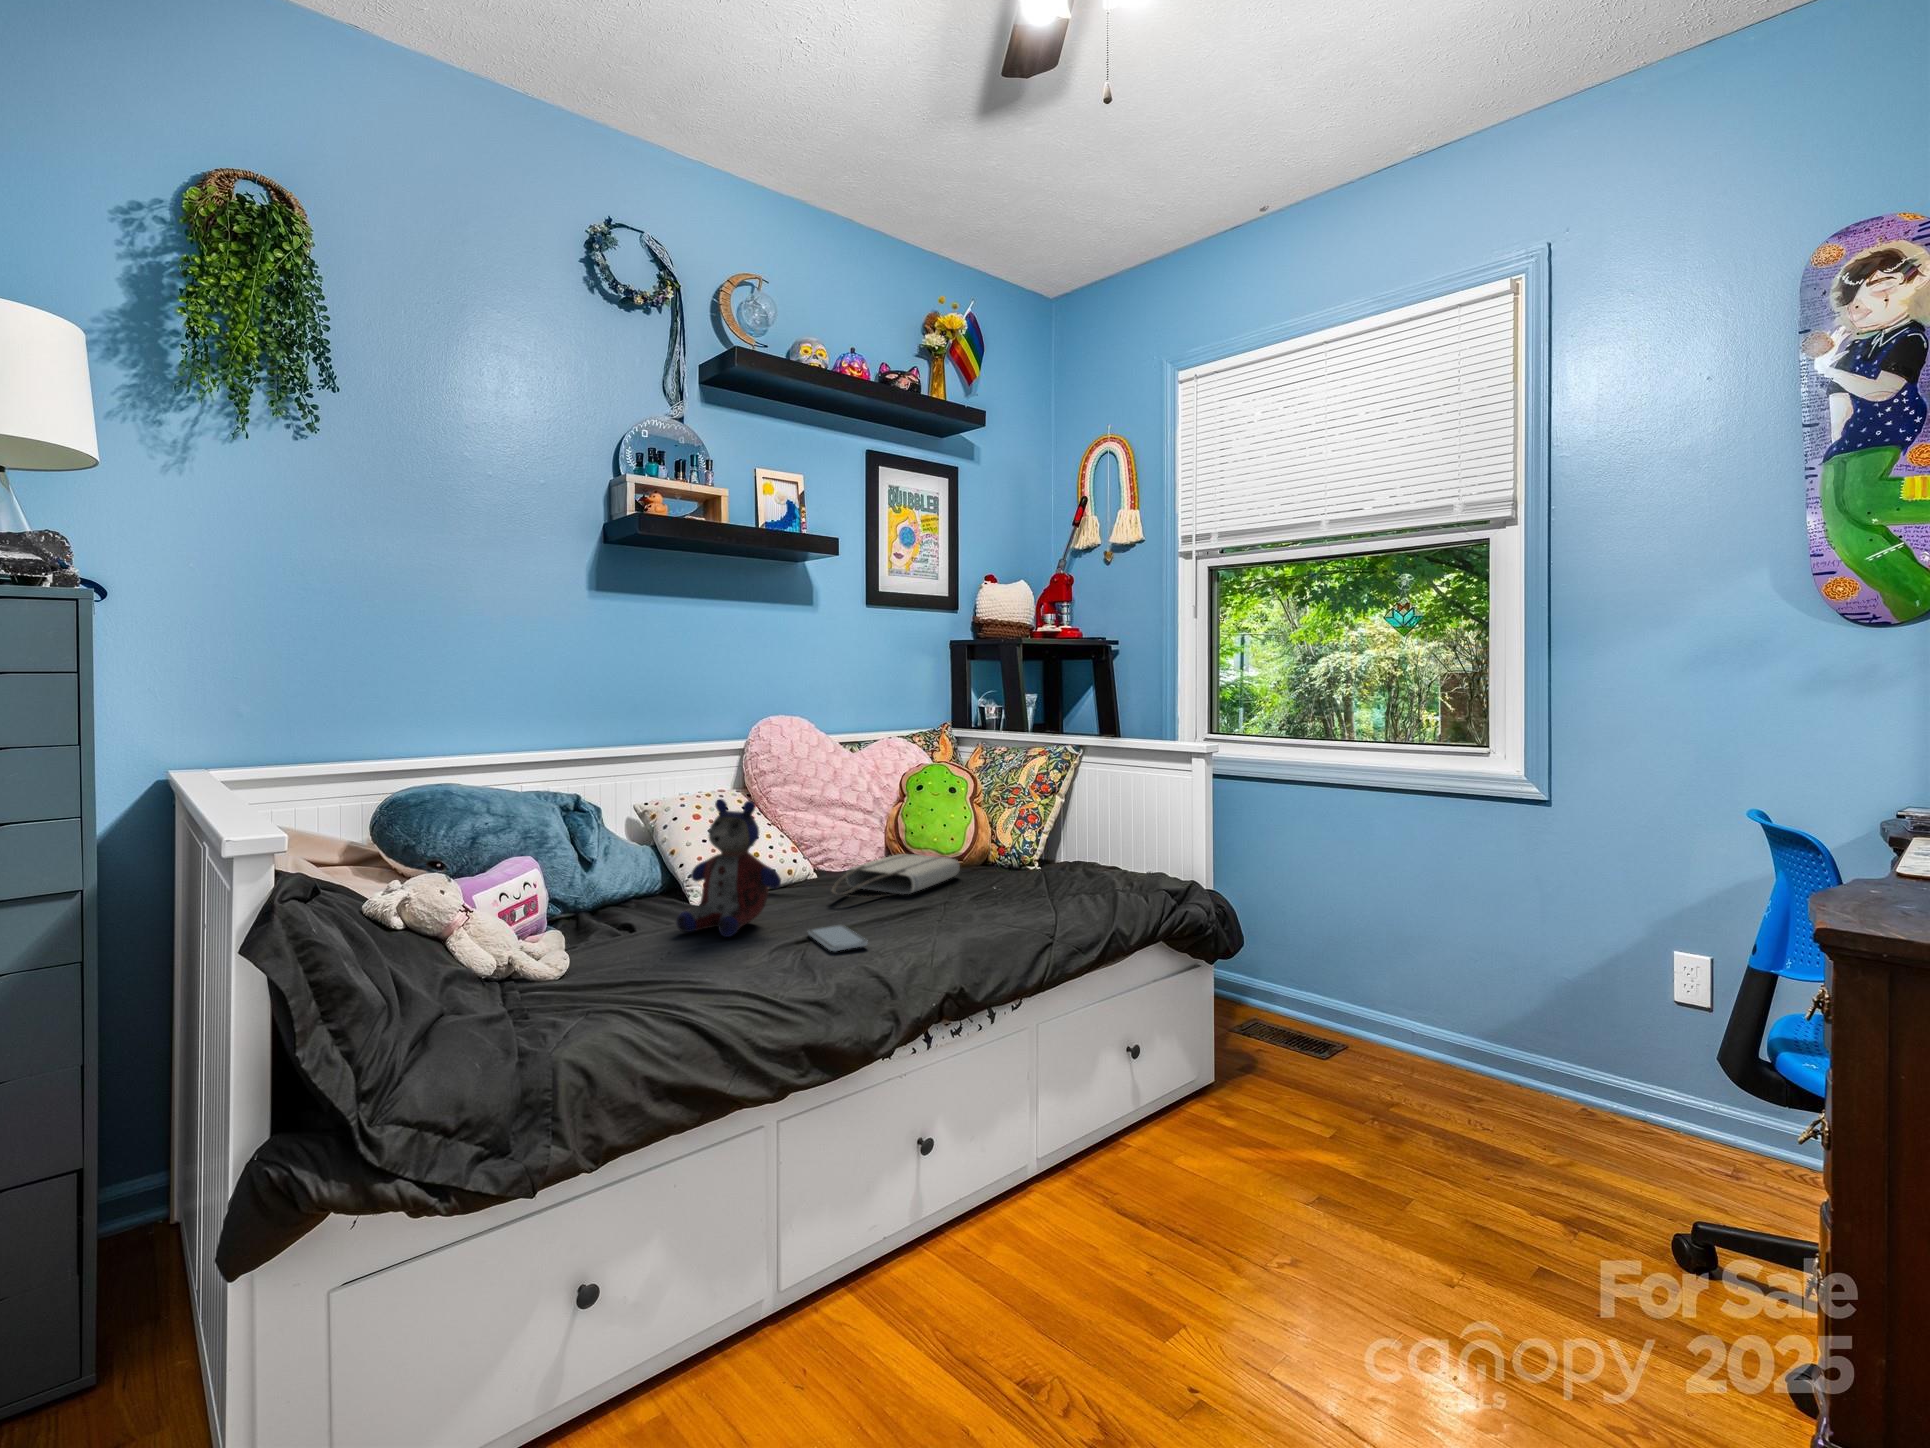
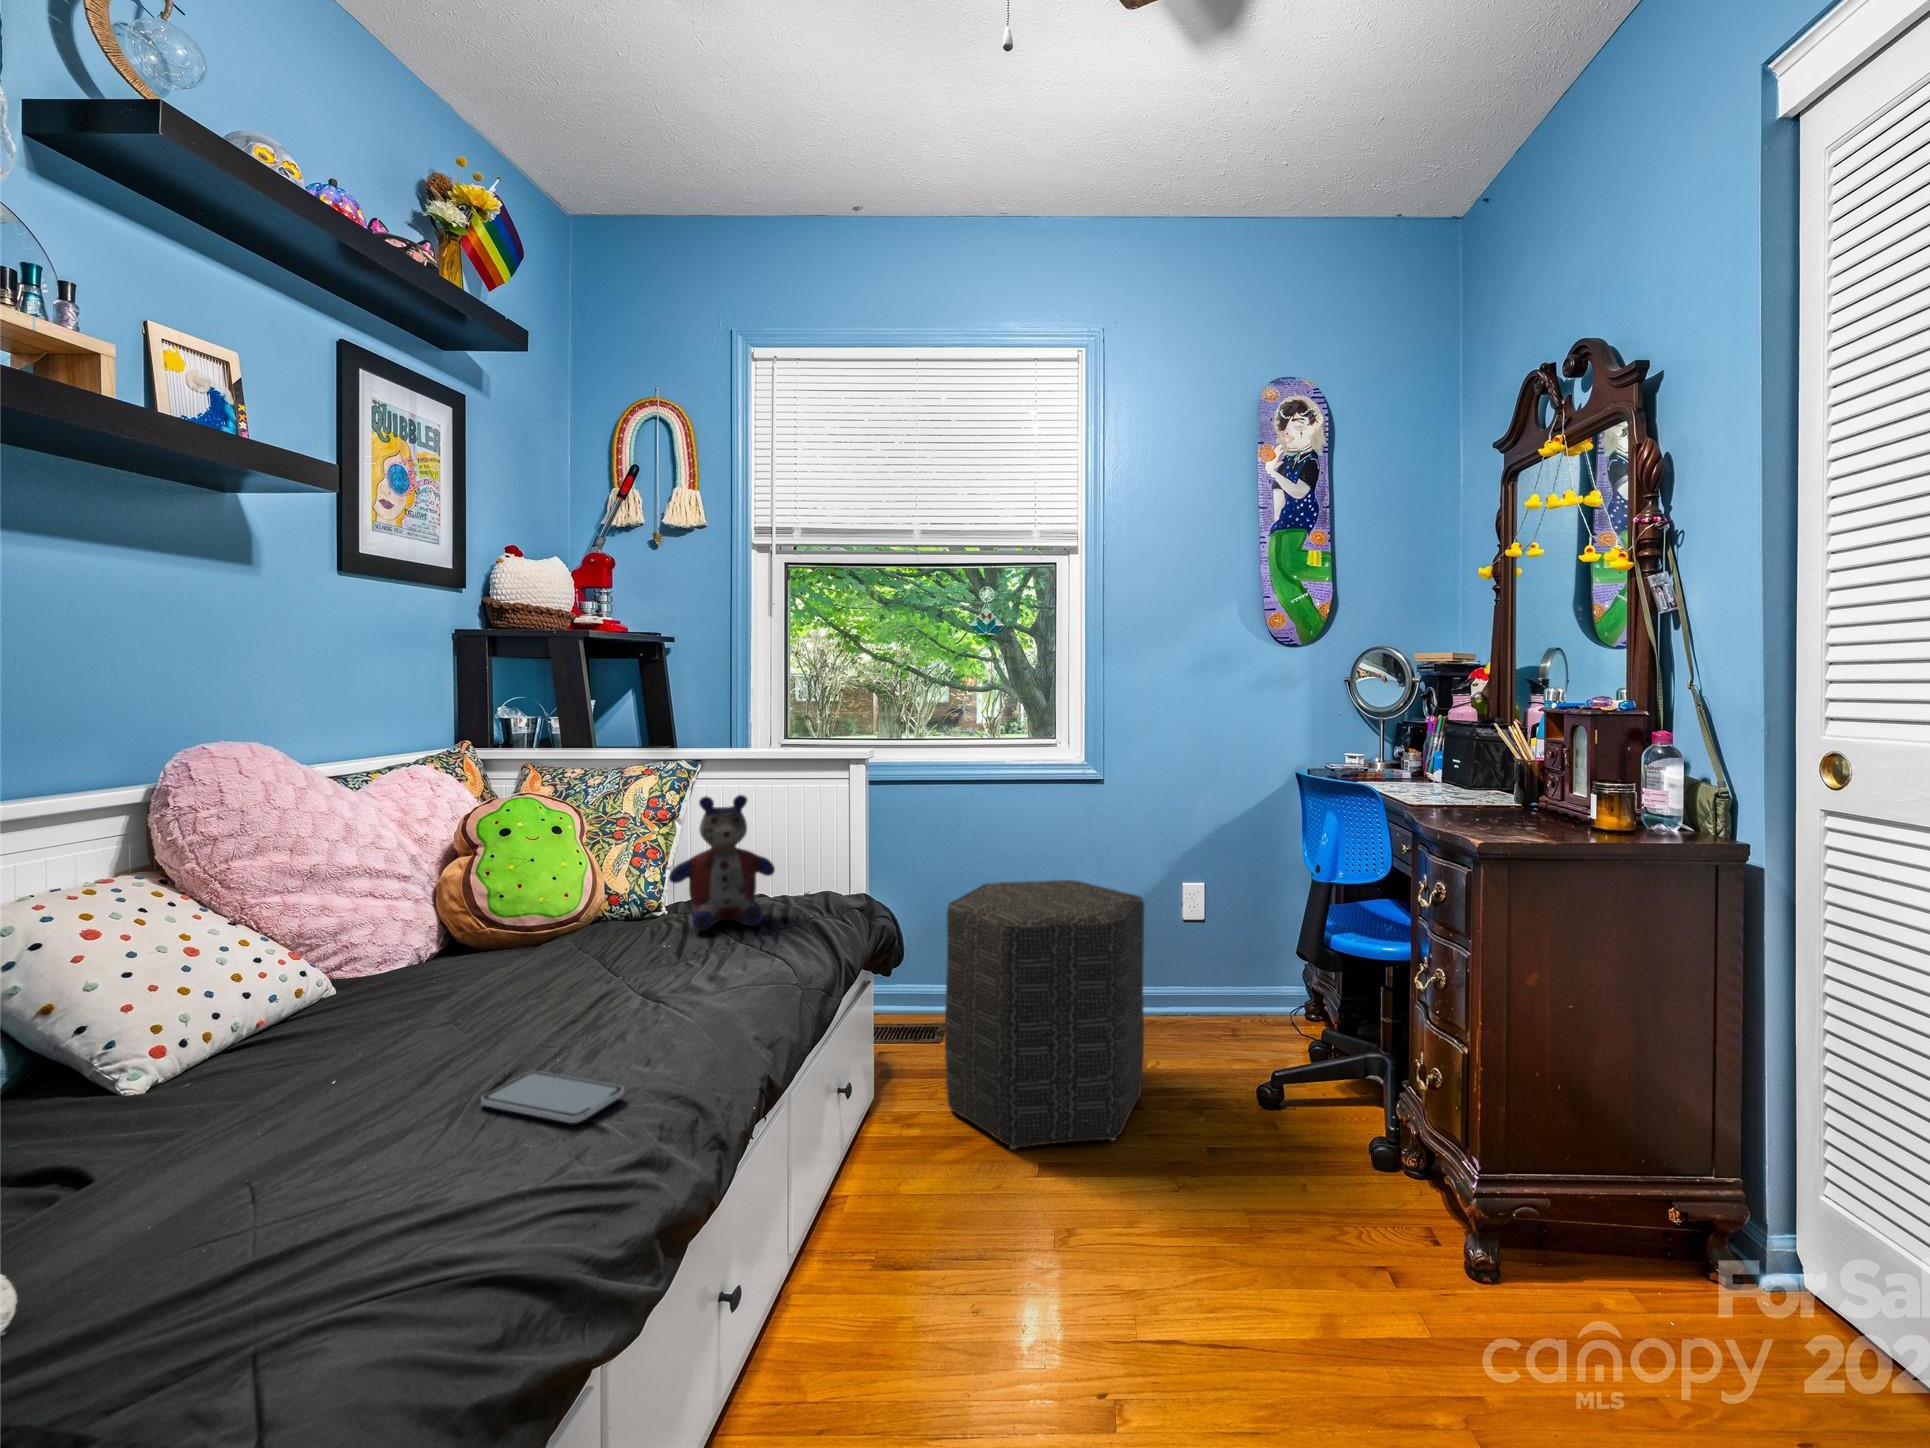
stuffed bear: present [676,799,781,937] -> present [669,795,775,931]
tote bag: present [831,854,960,896] -> none [427,926,589,1023]
ottoman: none [1290,893,1536,1191] -> present [945,880,1144,1149]

